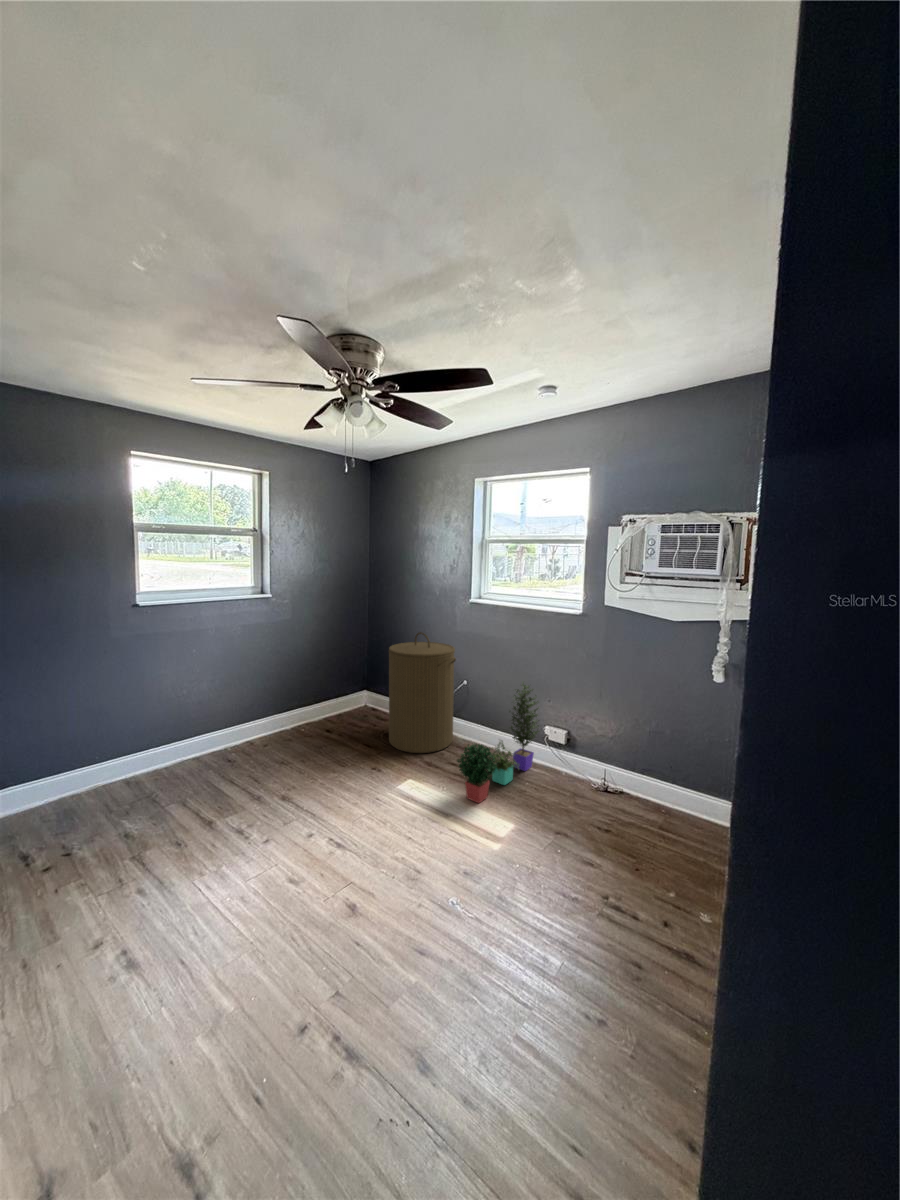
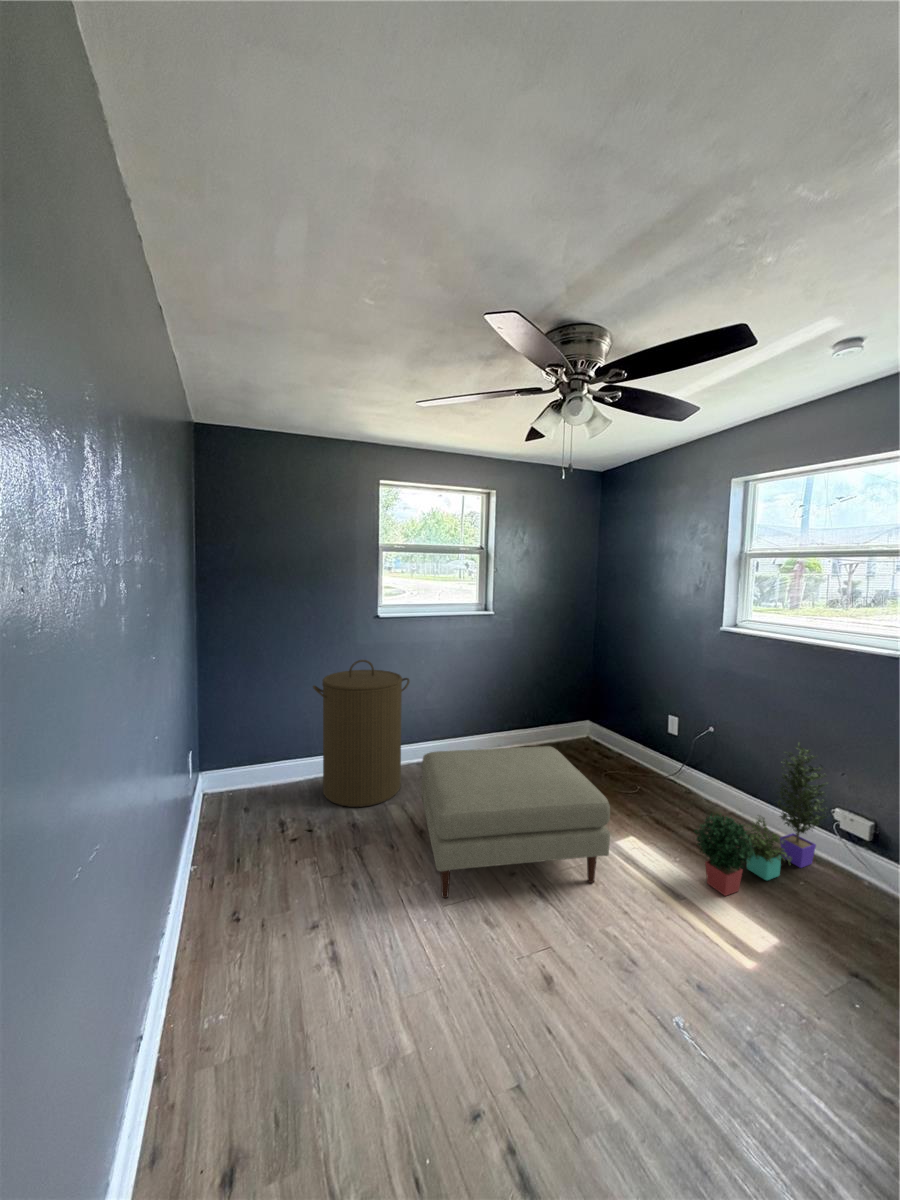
laundry hamper: present [389,632,456,753] -> present [313,660,409,807]
ottoman: none [207,716,395,875] -> present [421,746,610,898]

